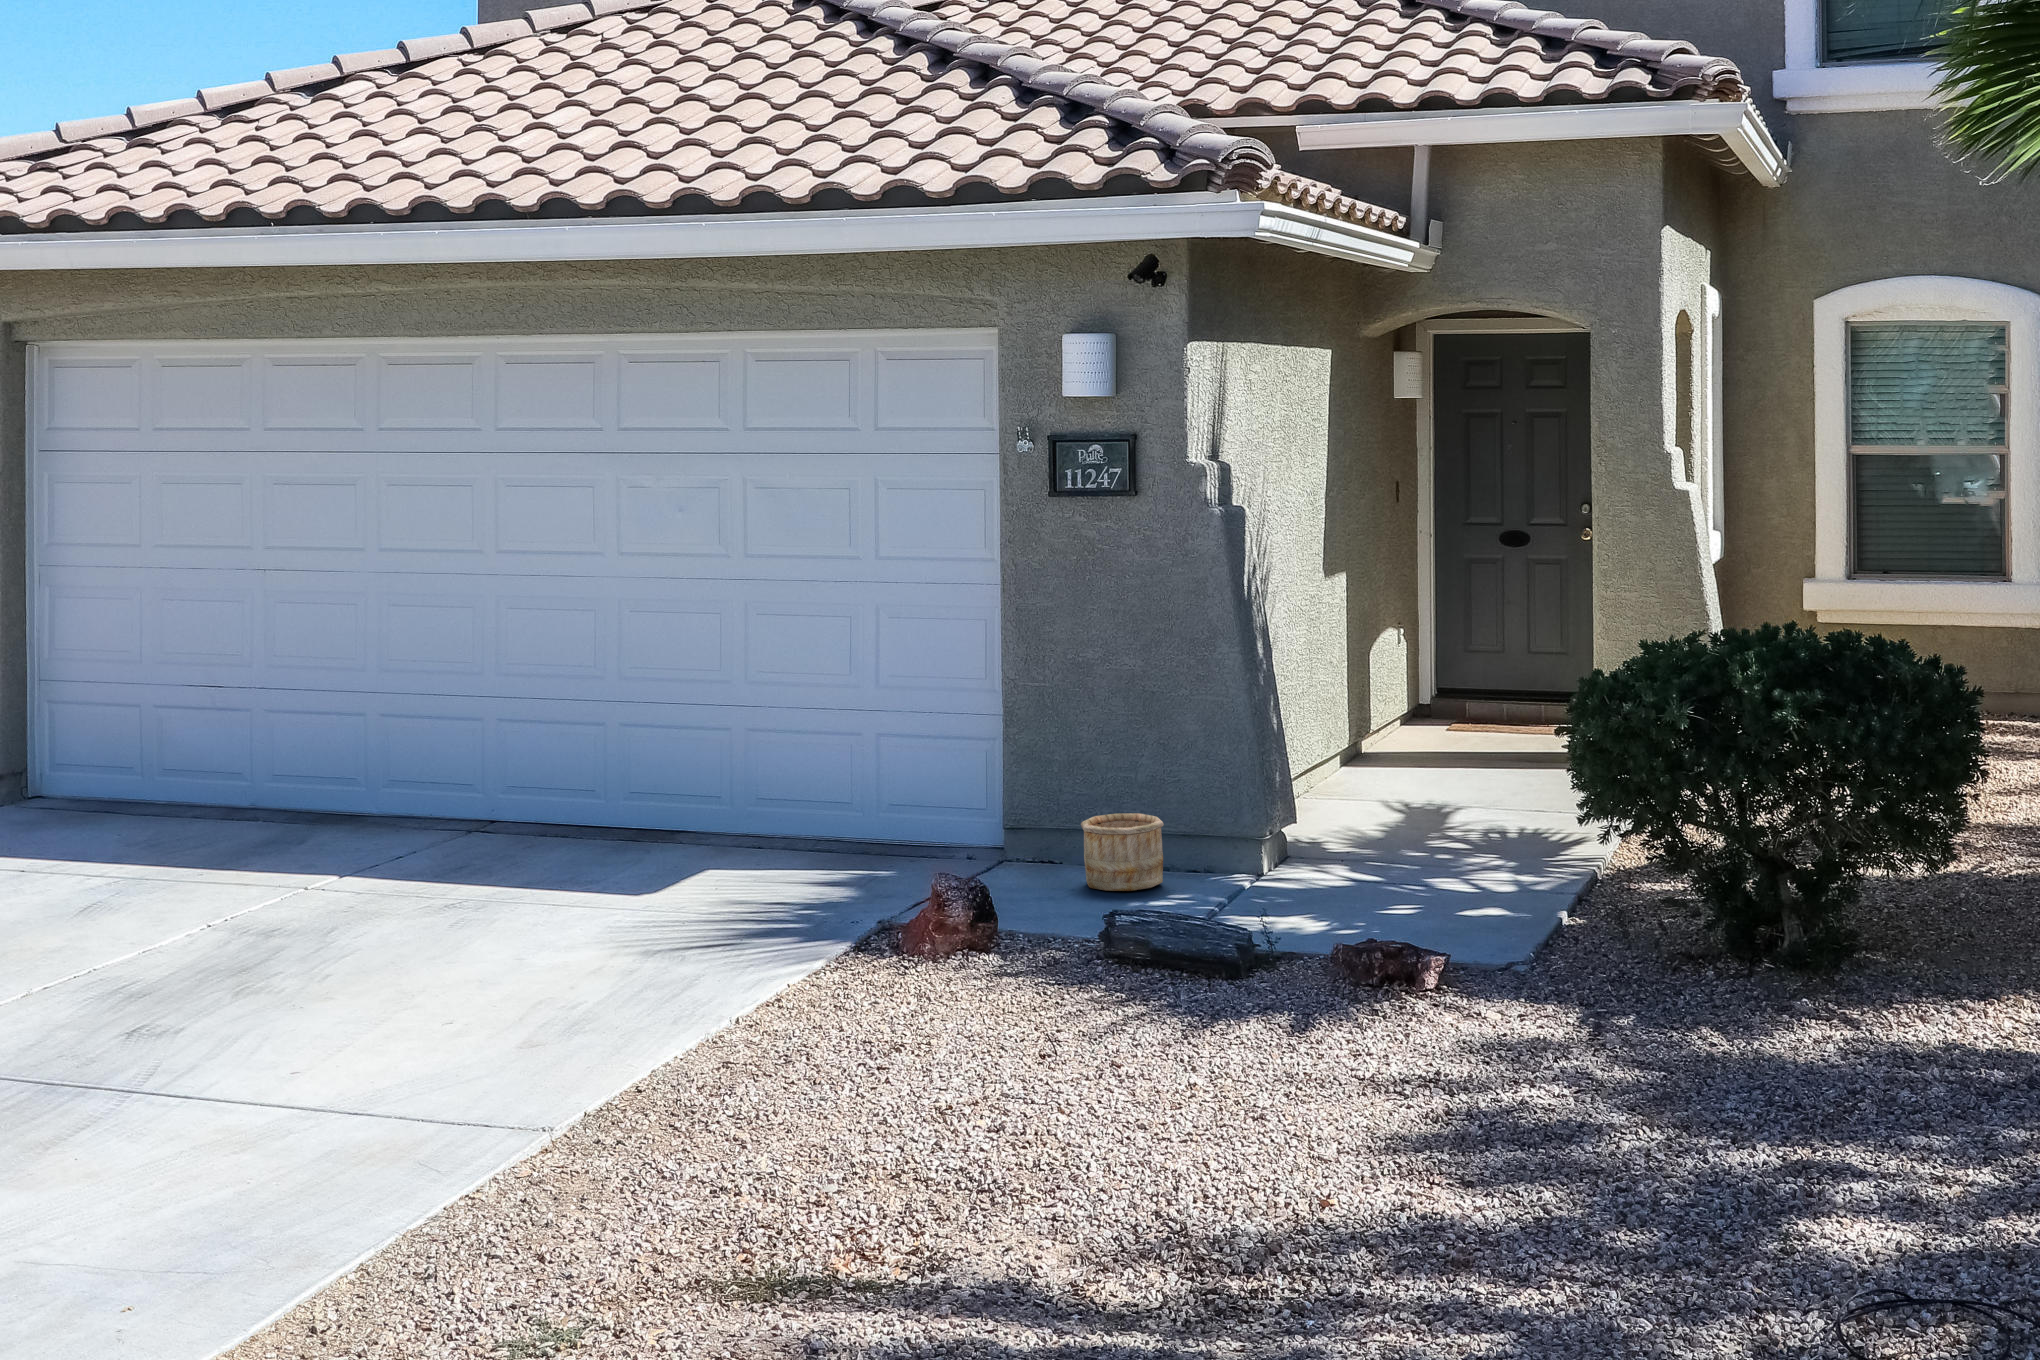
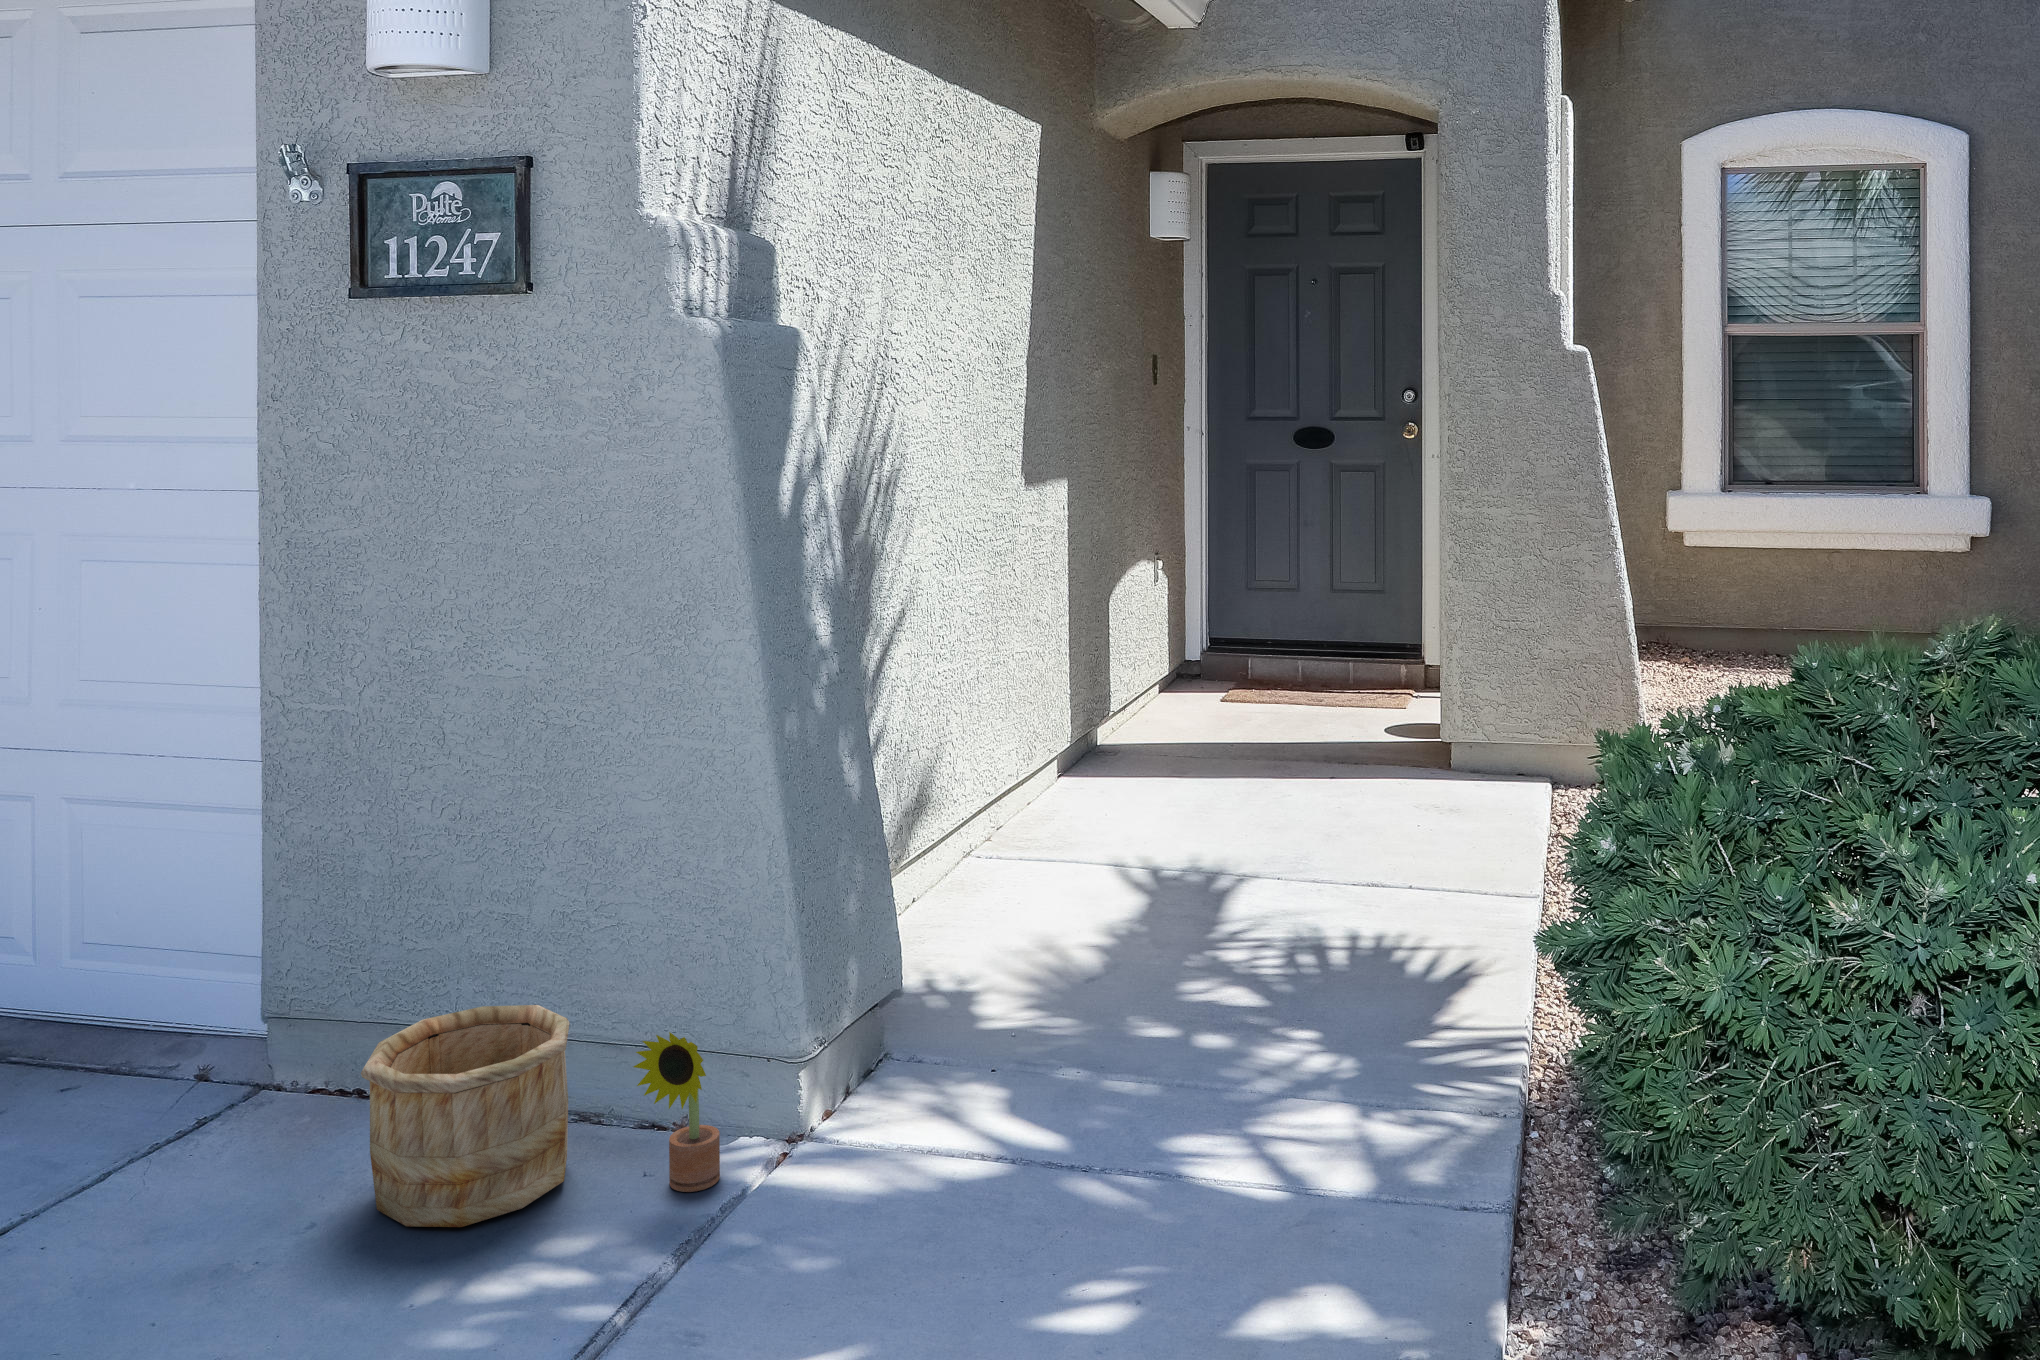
decorative plant: none [1194,817,1228,887] -> present [633,1032,720,1192]

